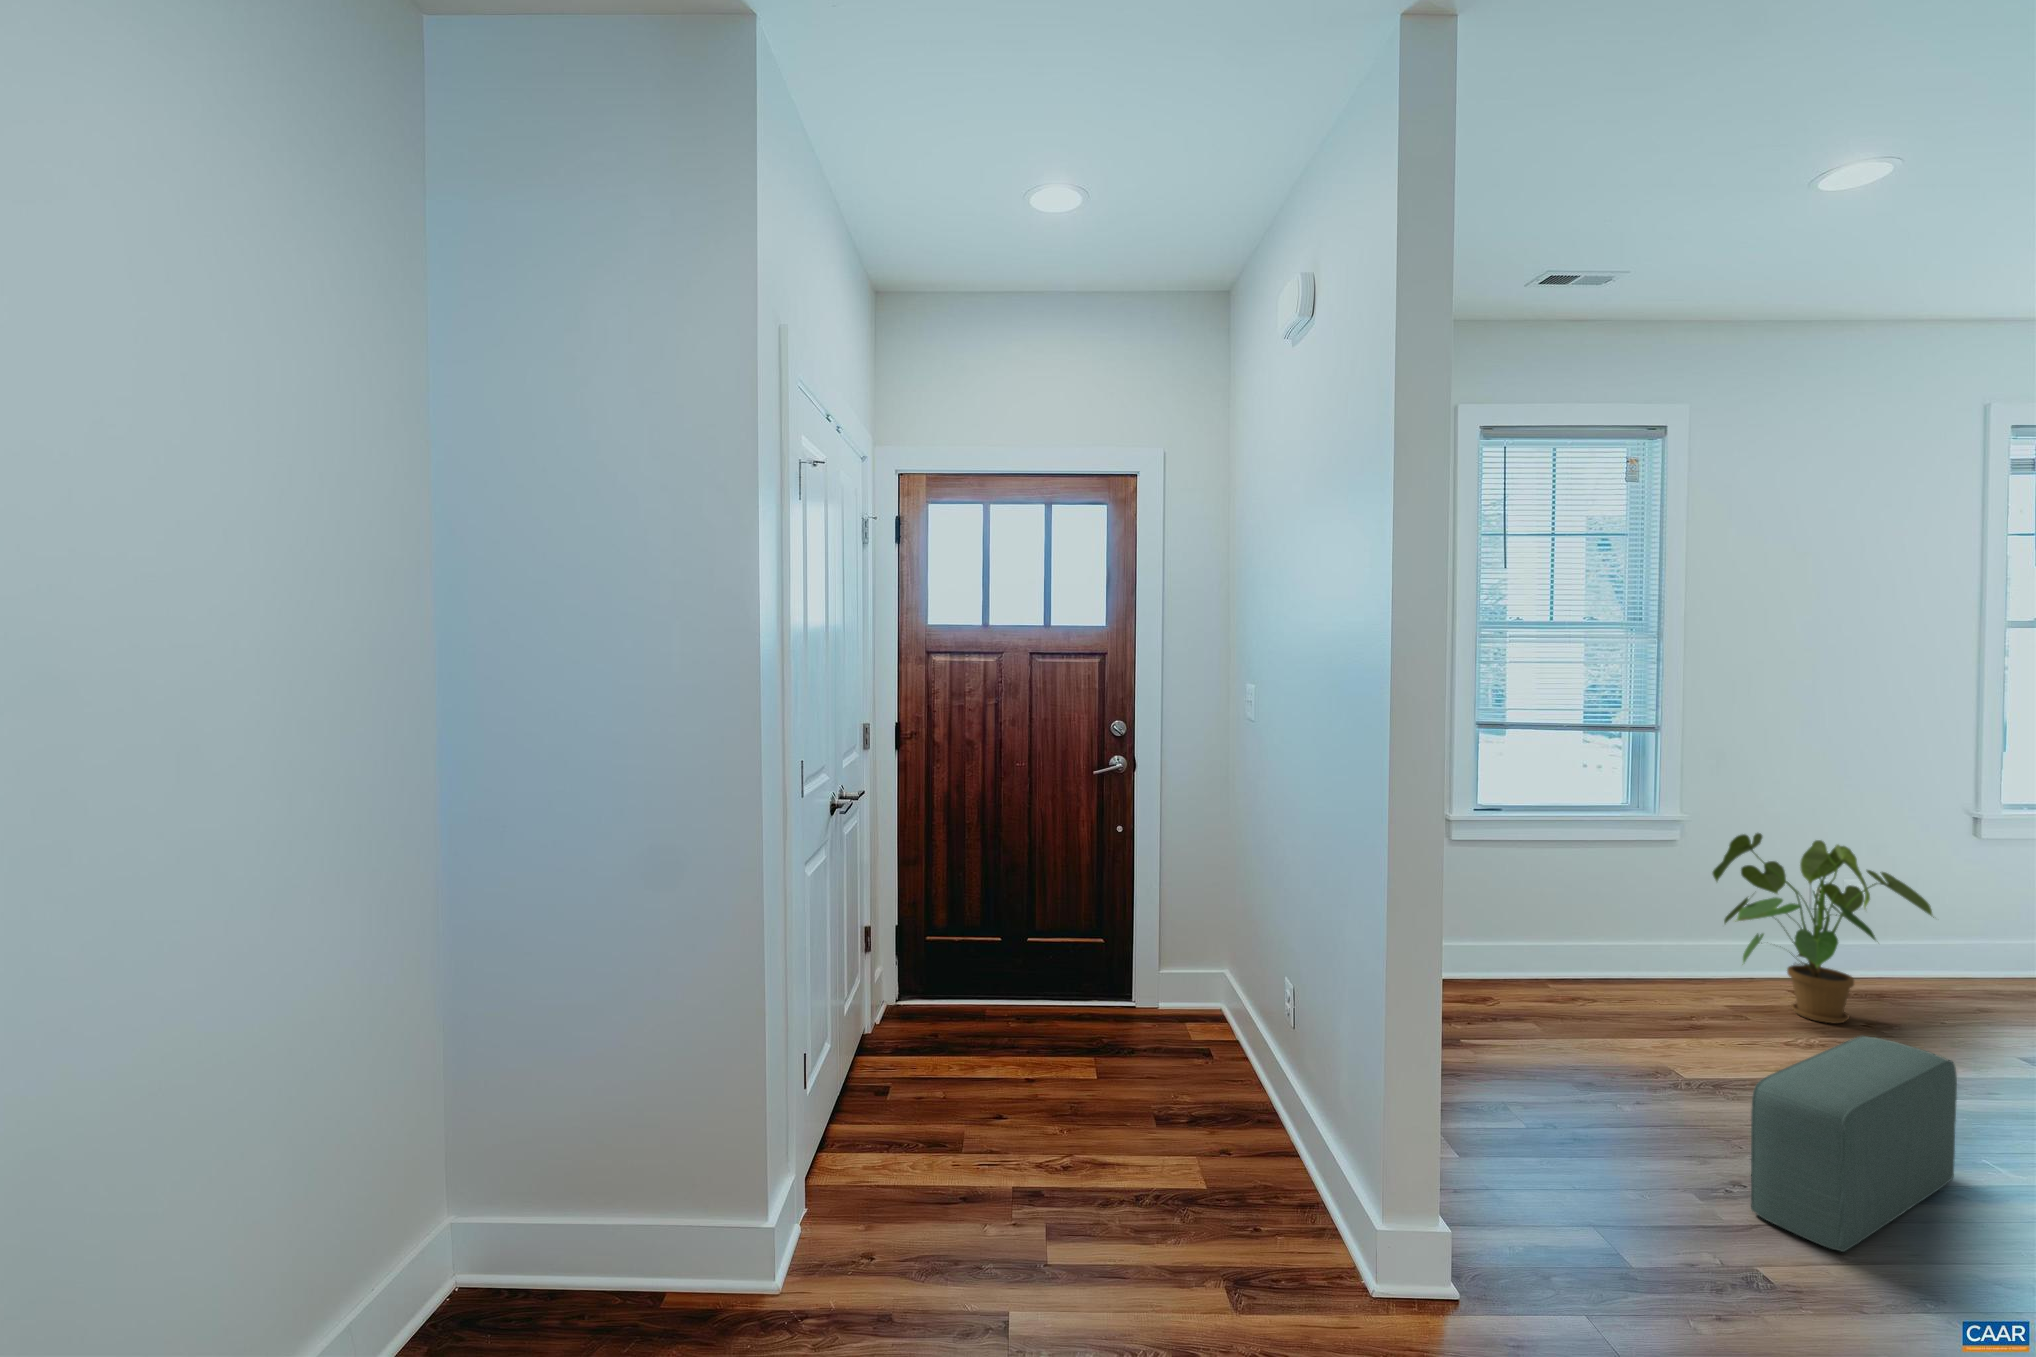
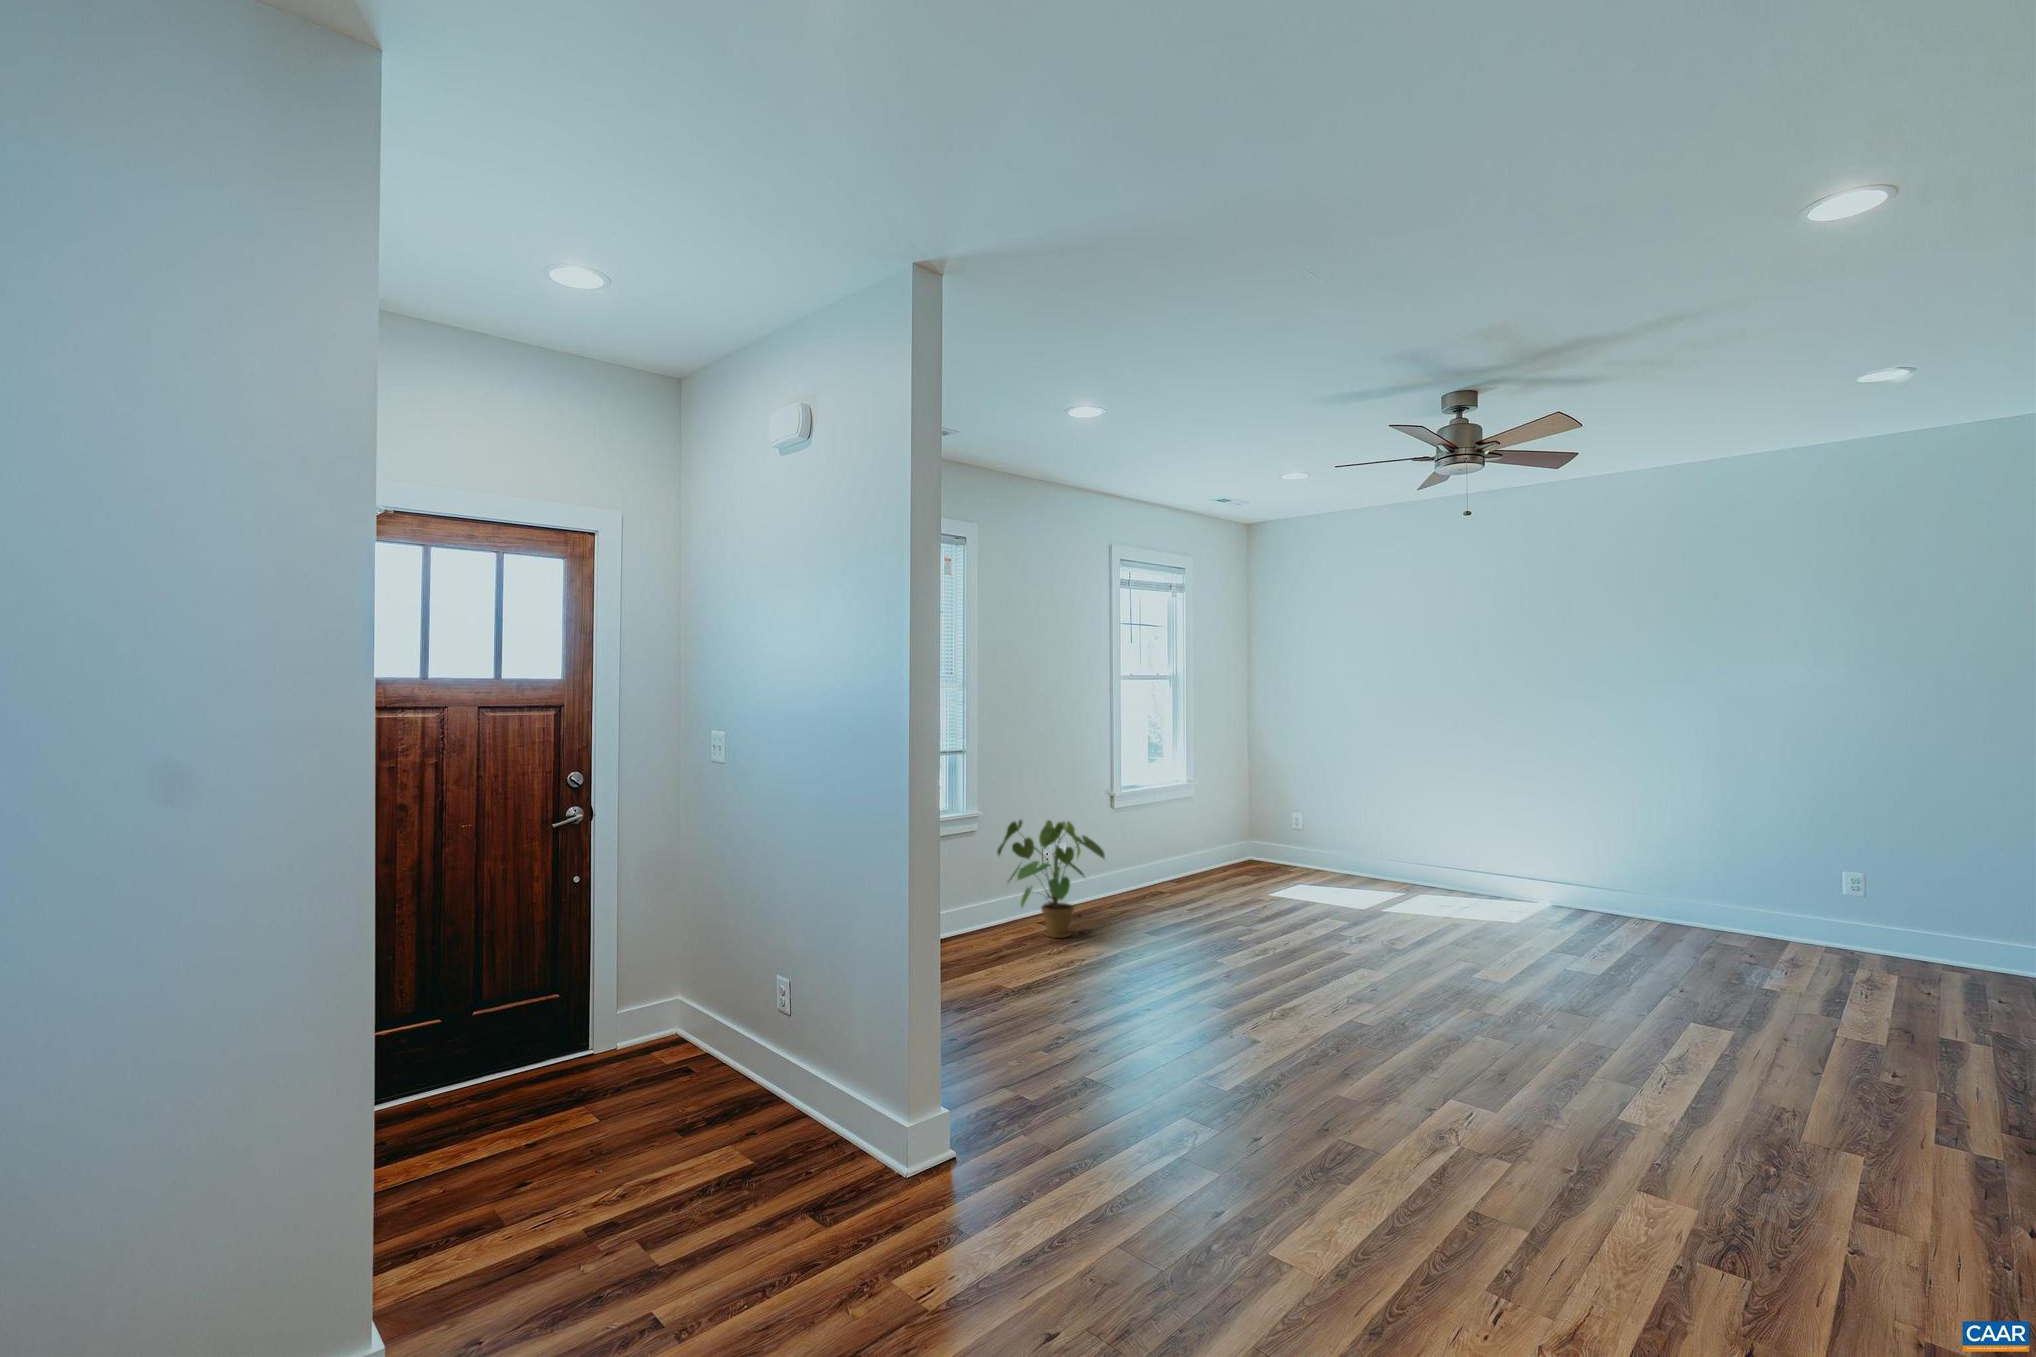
pouf: present [1751,1036,1957,1252] -> none [1070,932,1143,1057]

